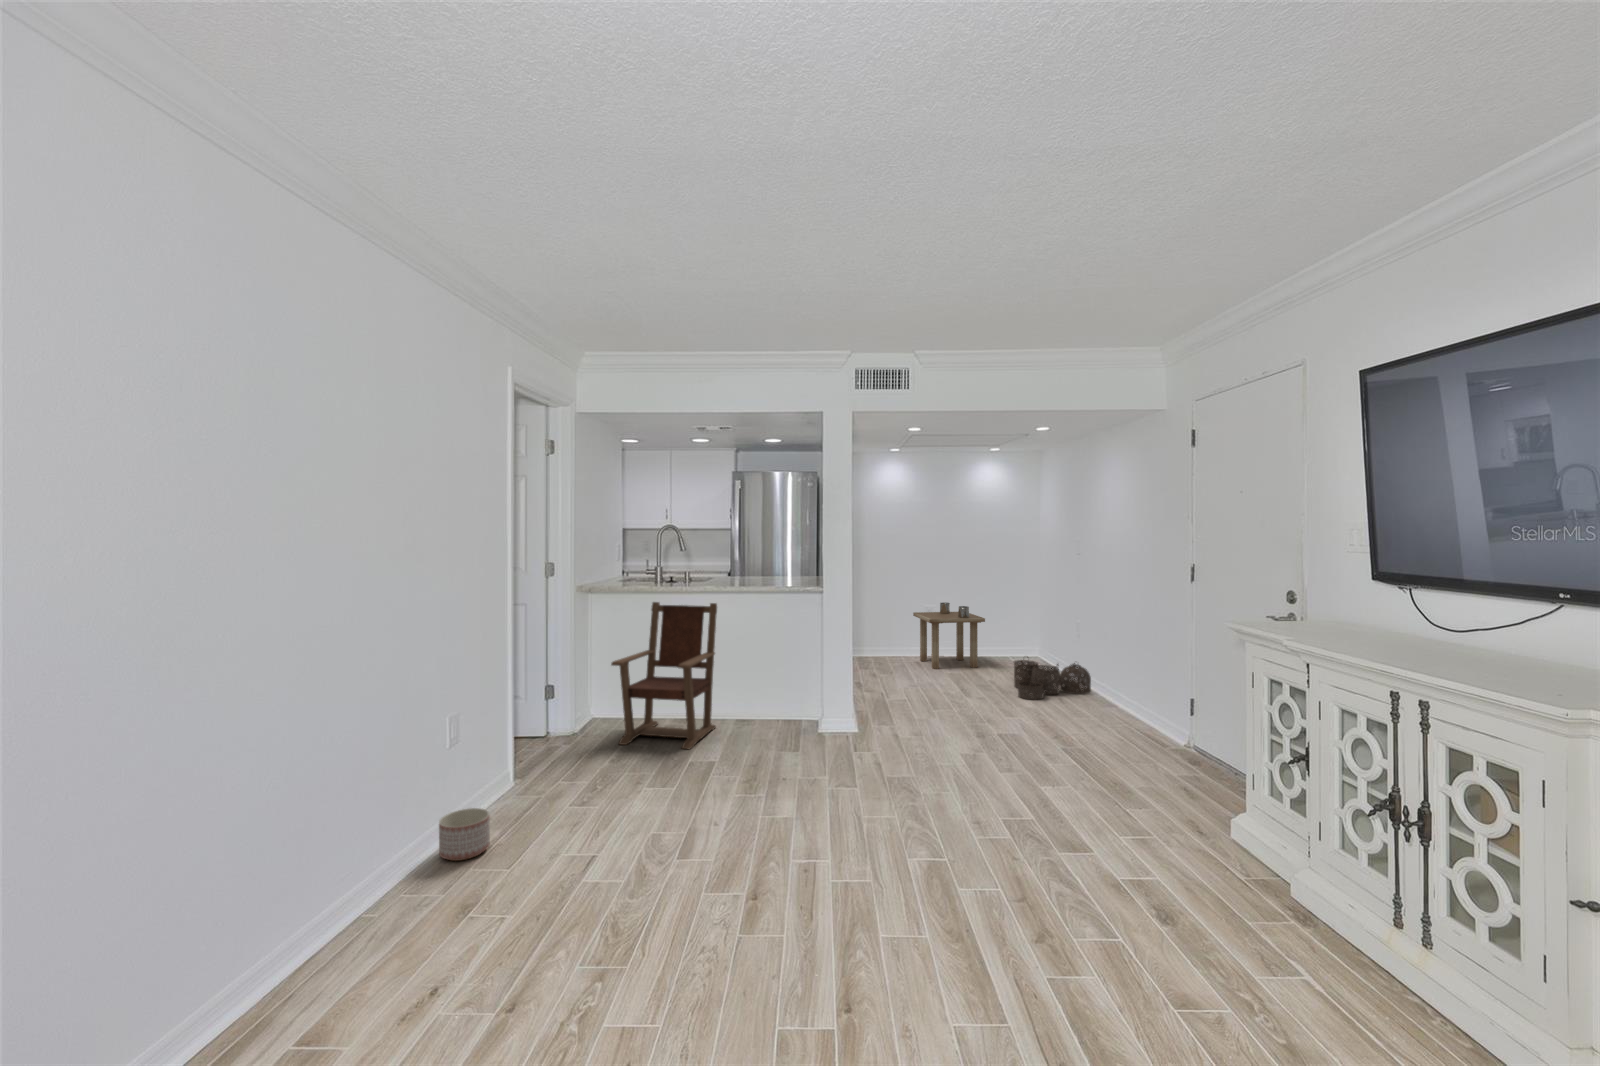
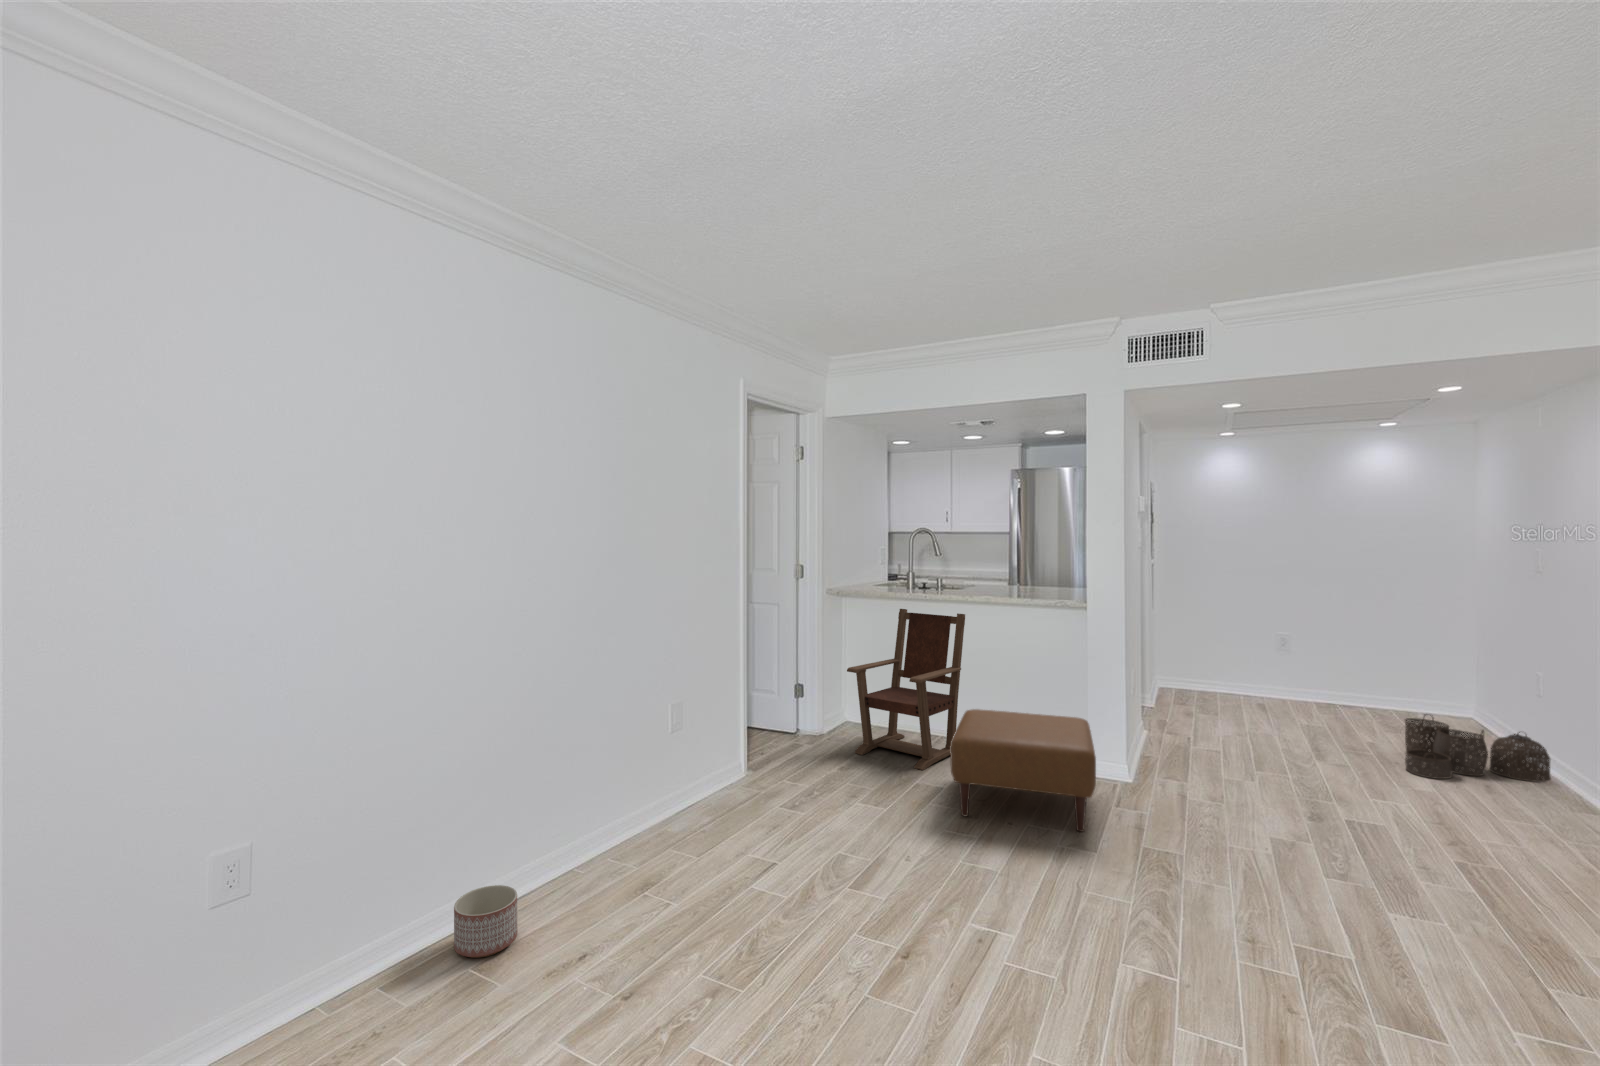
side table: present [913,603,985,669] -> none [1257,629,1367,721]
ottoman: none [729,684,851,781] -> present [950,709,1096,832]
planter: present [439,808,490,861] -> present [454,885,517,958]

